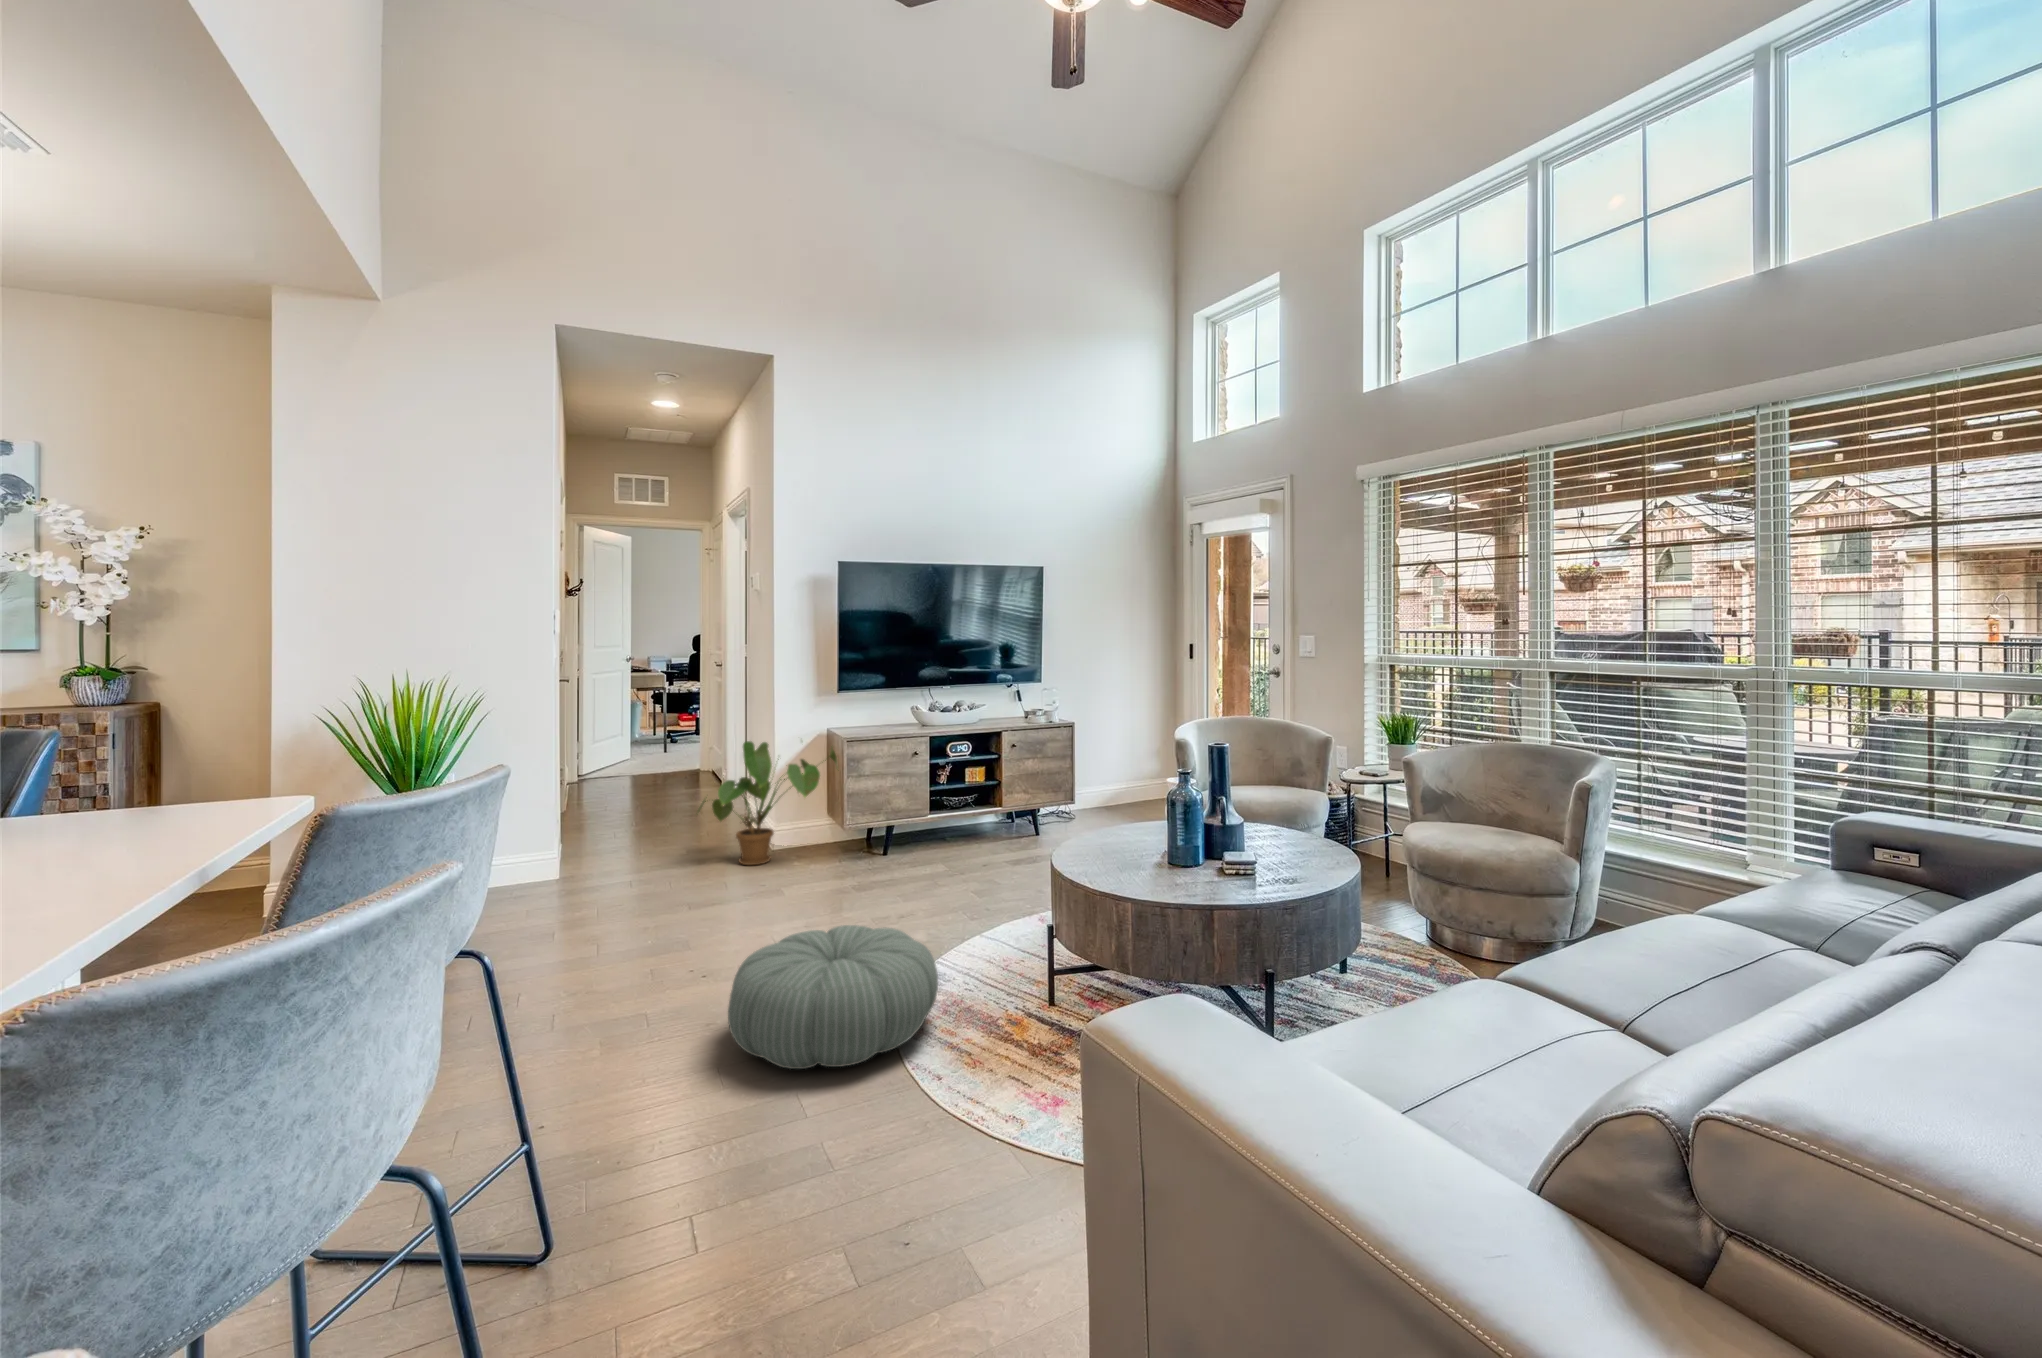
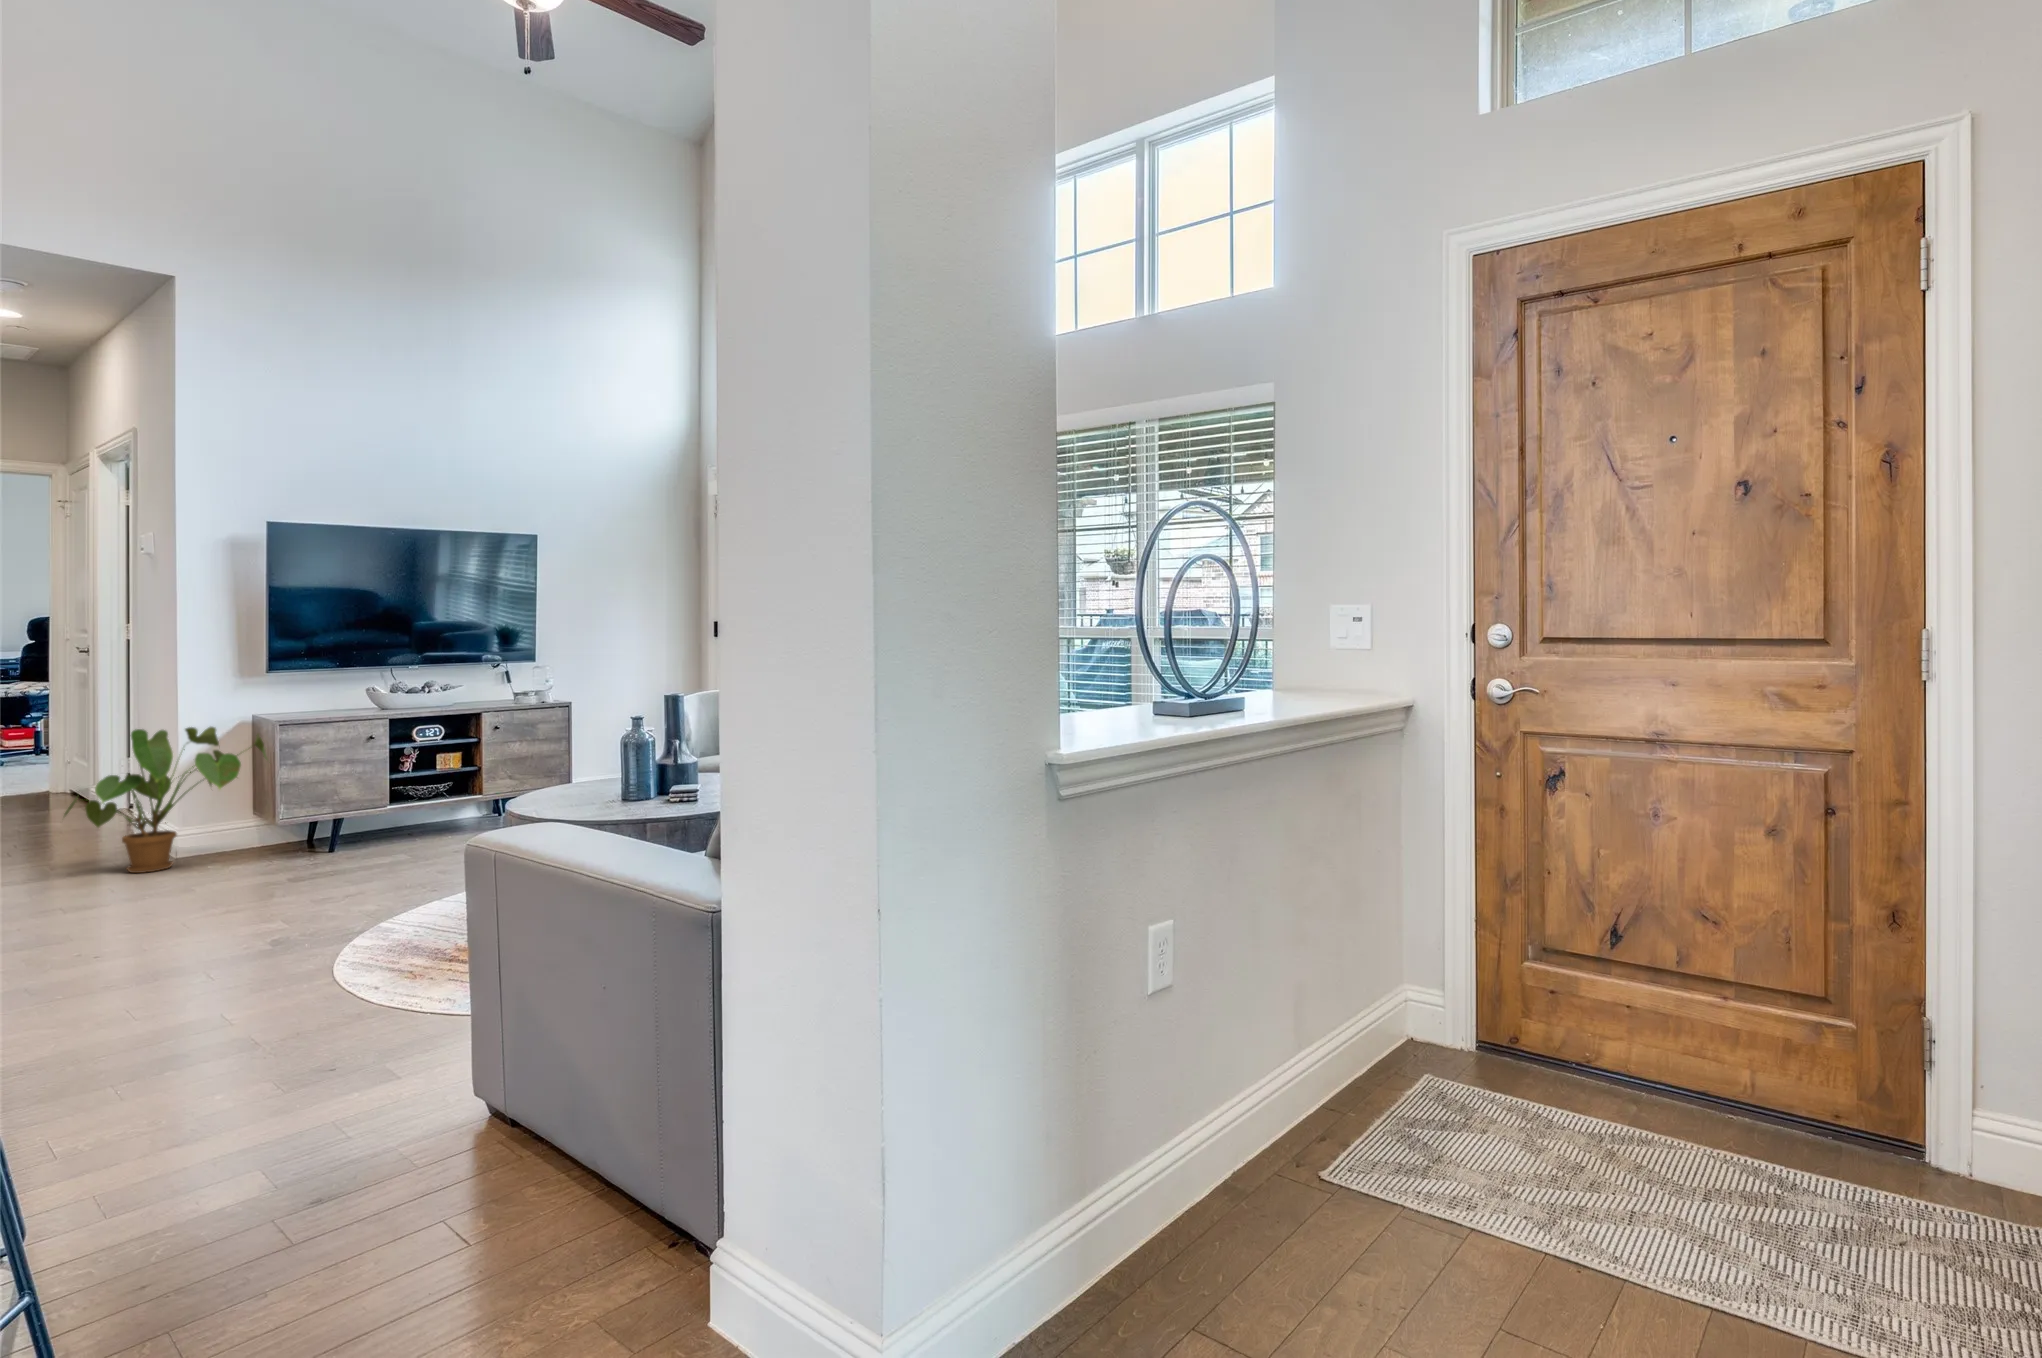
pouf: present [728,925,938,1069] -> none [127,879,369,998]

